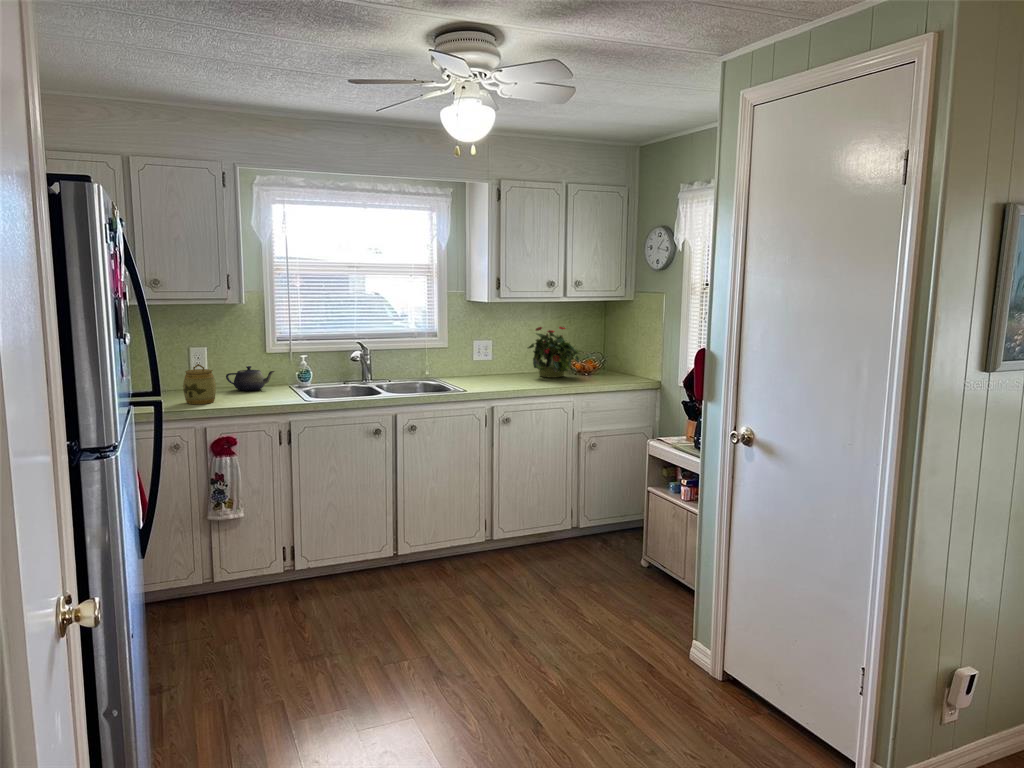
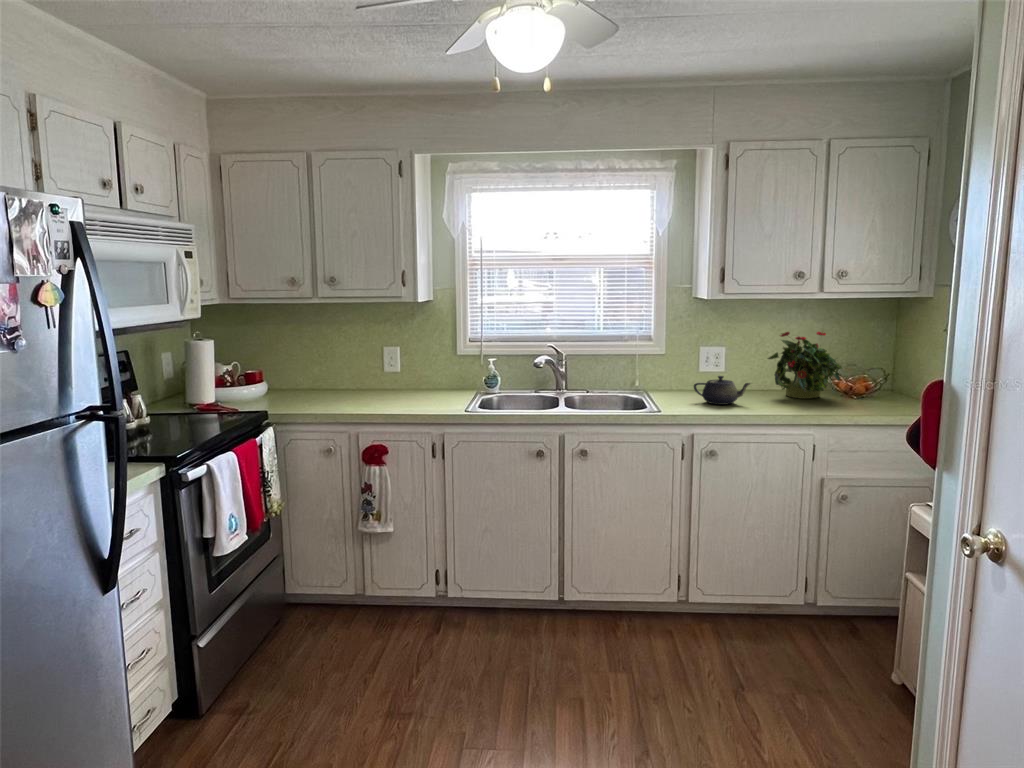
jar: present [183,364,216,404] -> none [350,366,381,408]
teapot: present [226,366,275,391] -> present [694,376,751,405]

